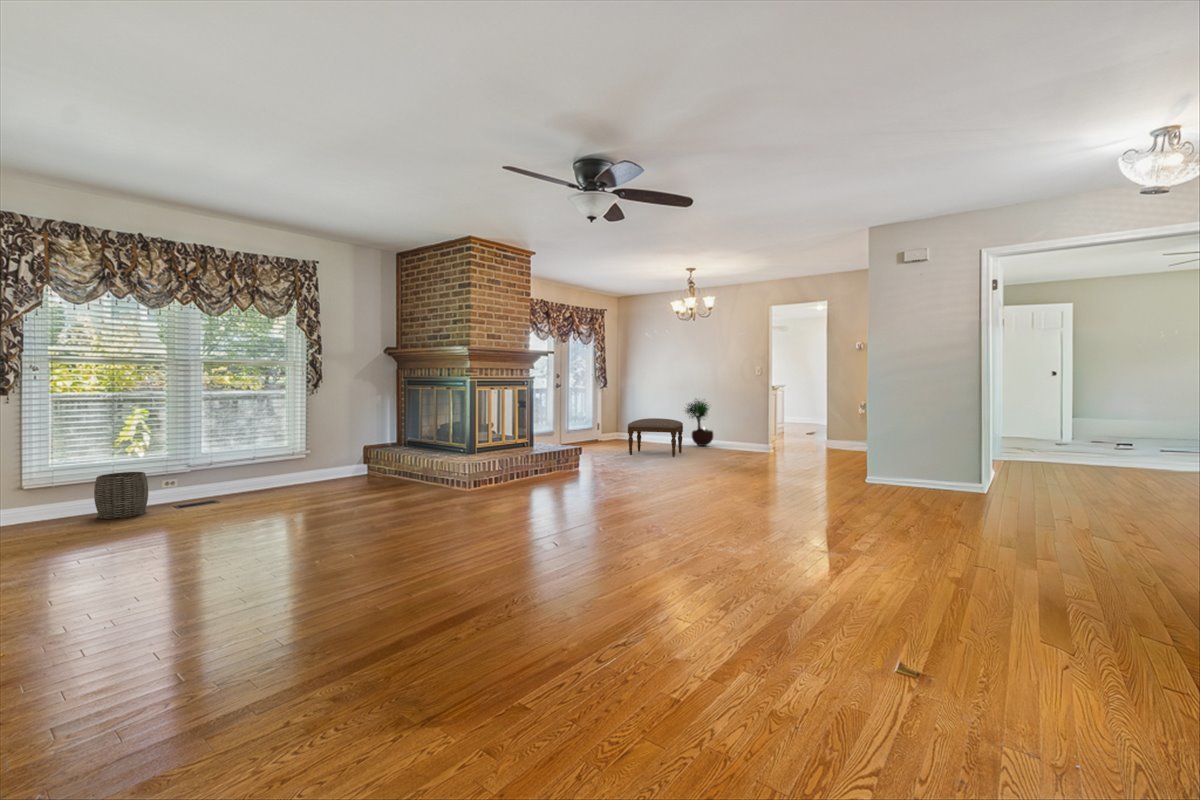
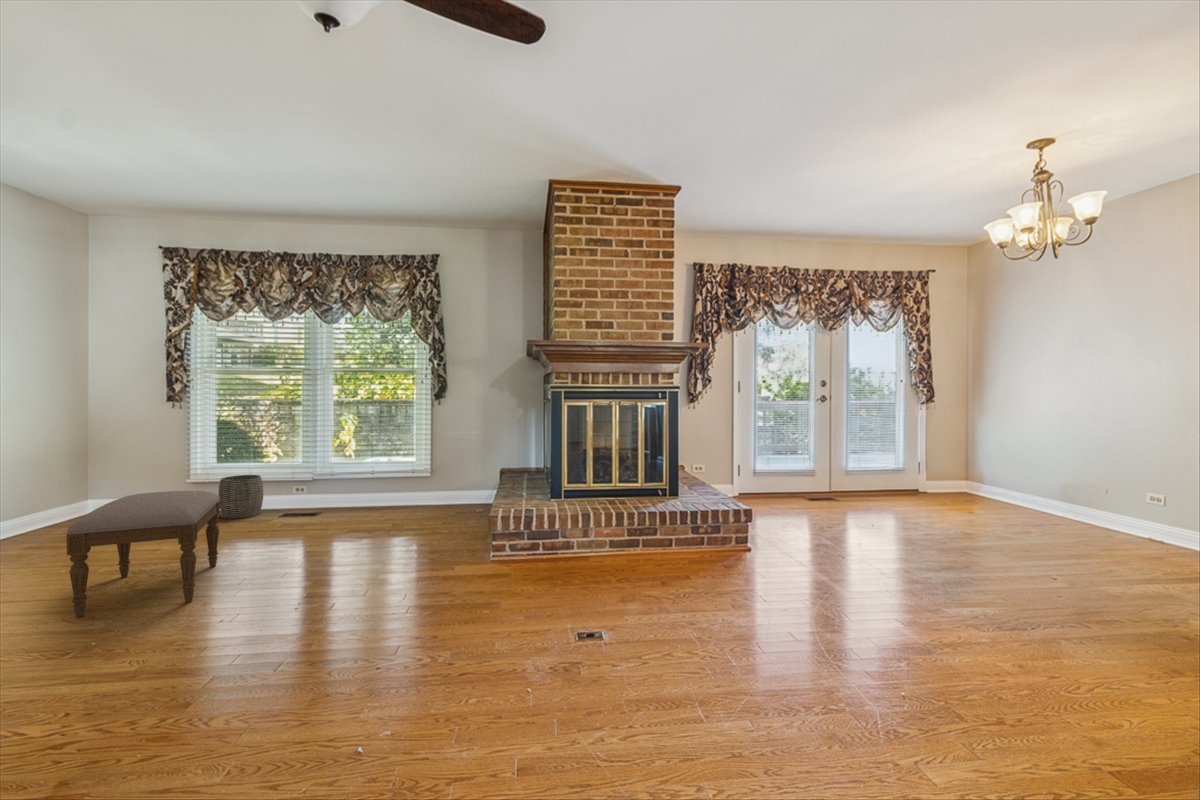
potted tree: present [685,401,713,446] -> none [1072,423,1167,535]
ottoman: present [628,418,683,457] -> present [66,491,220,617]

